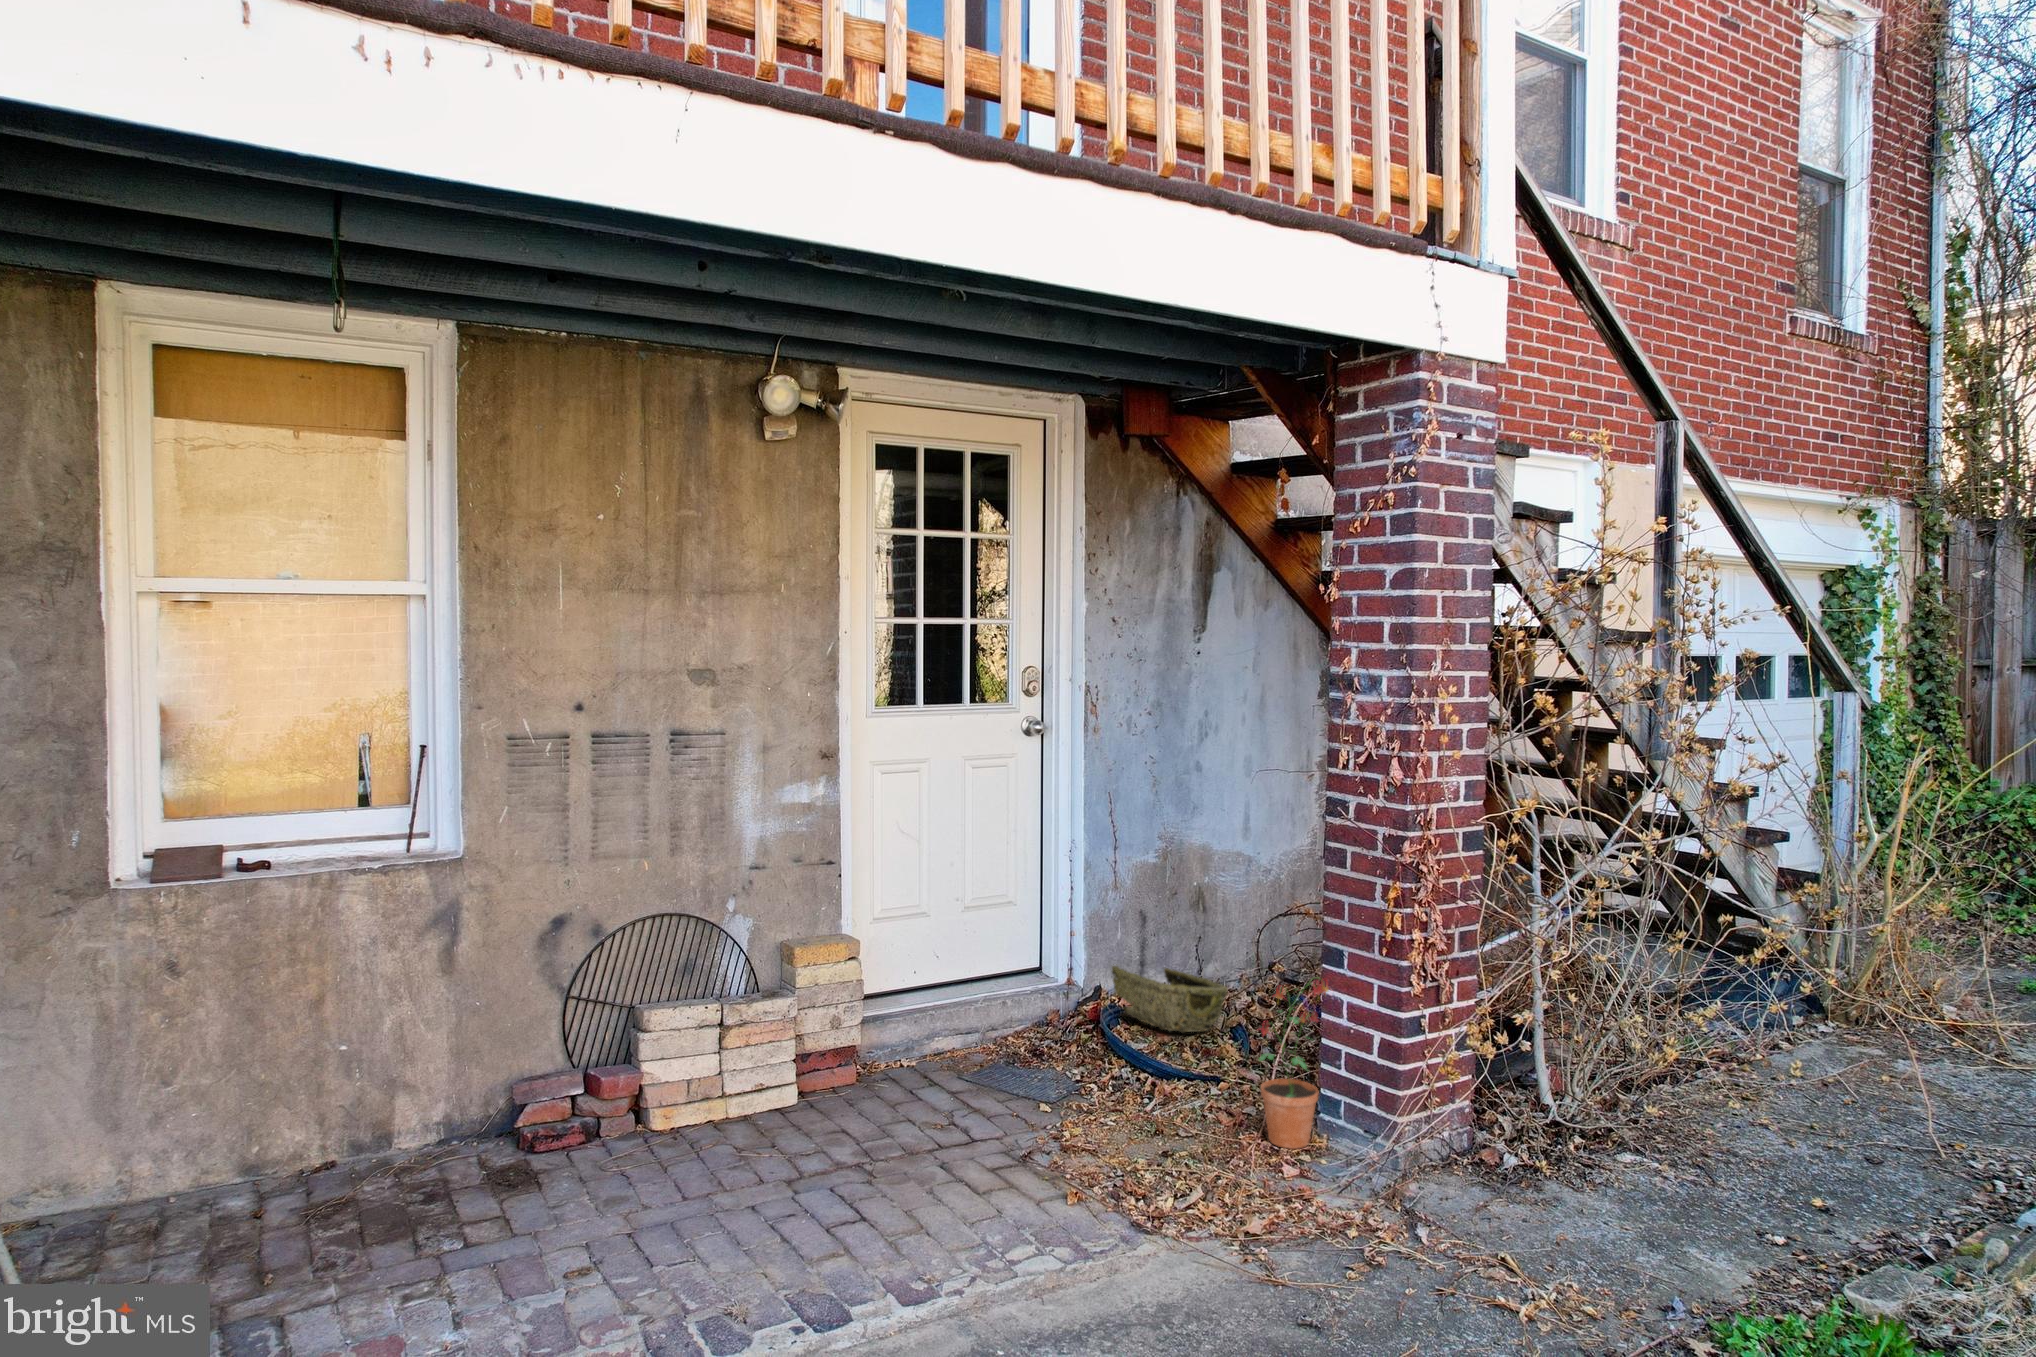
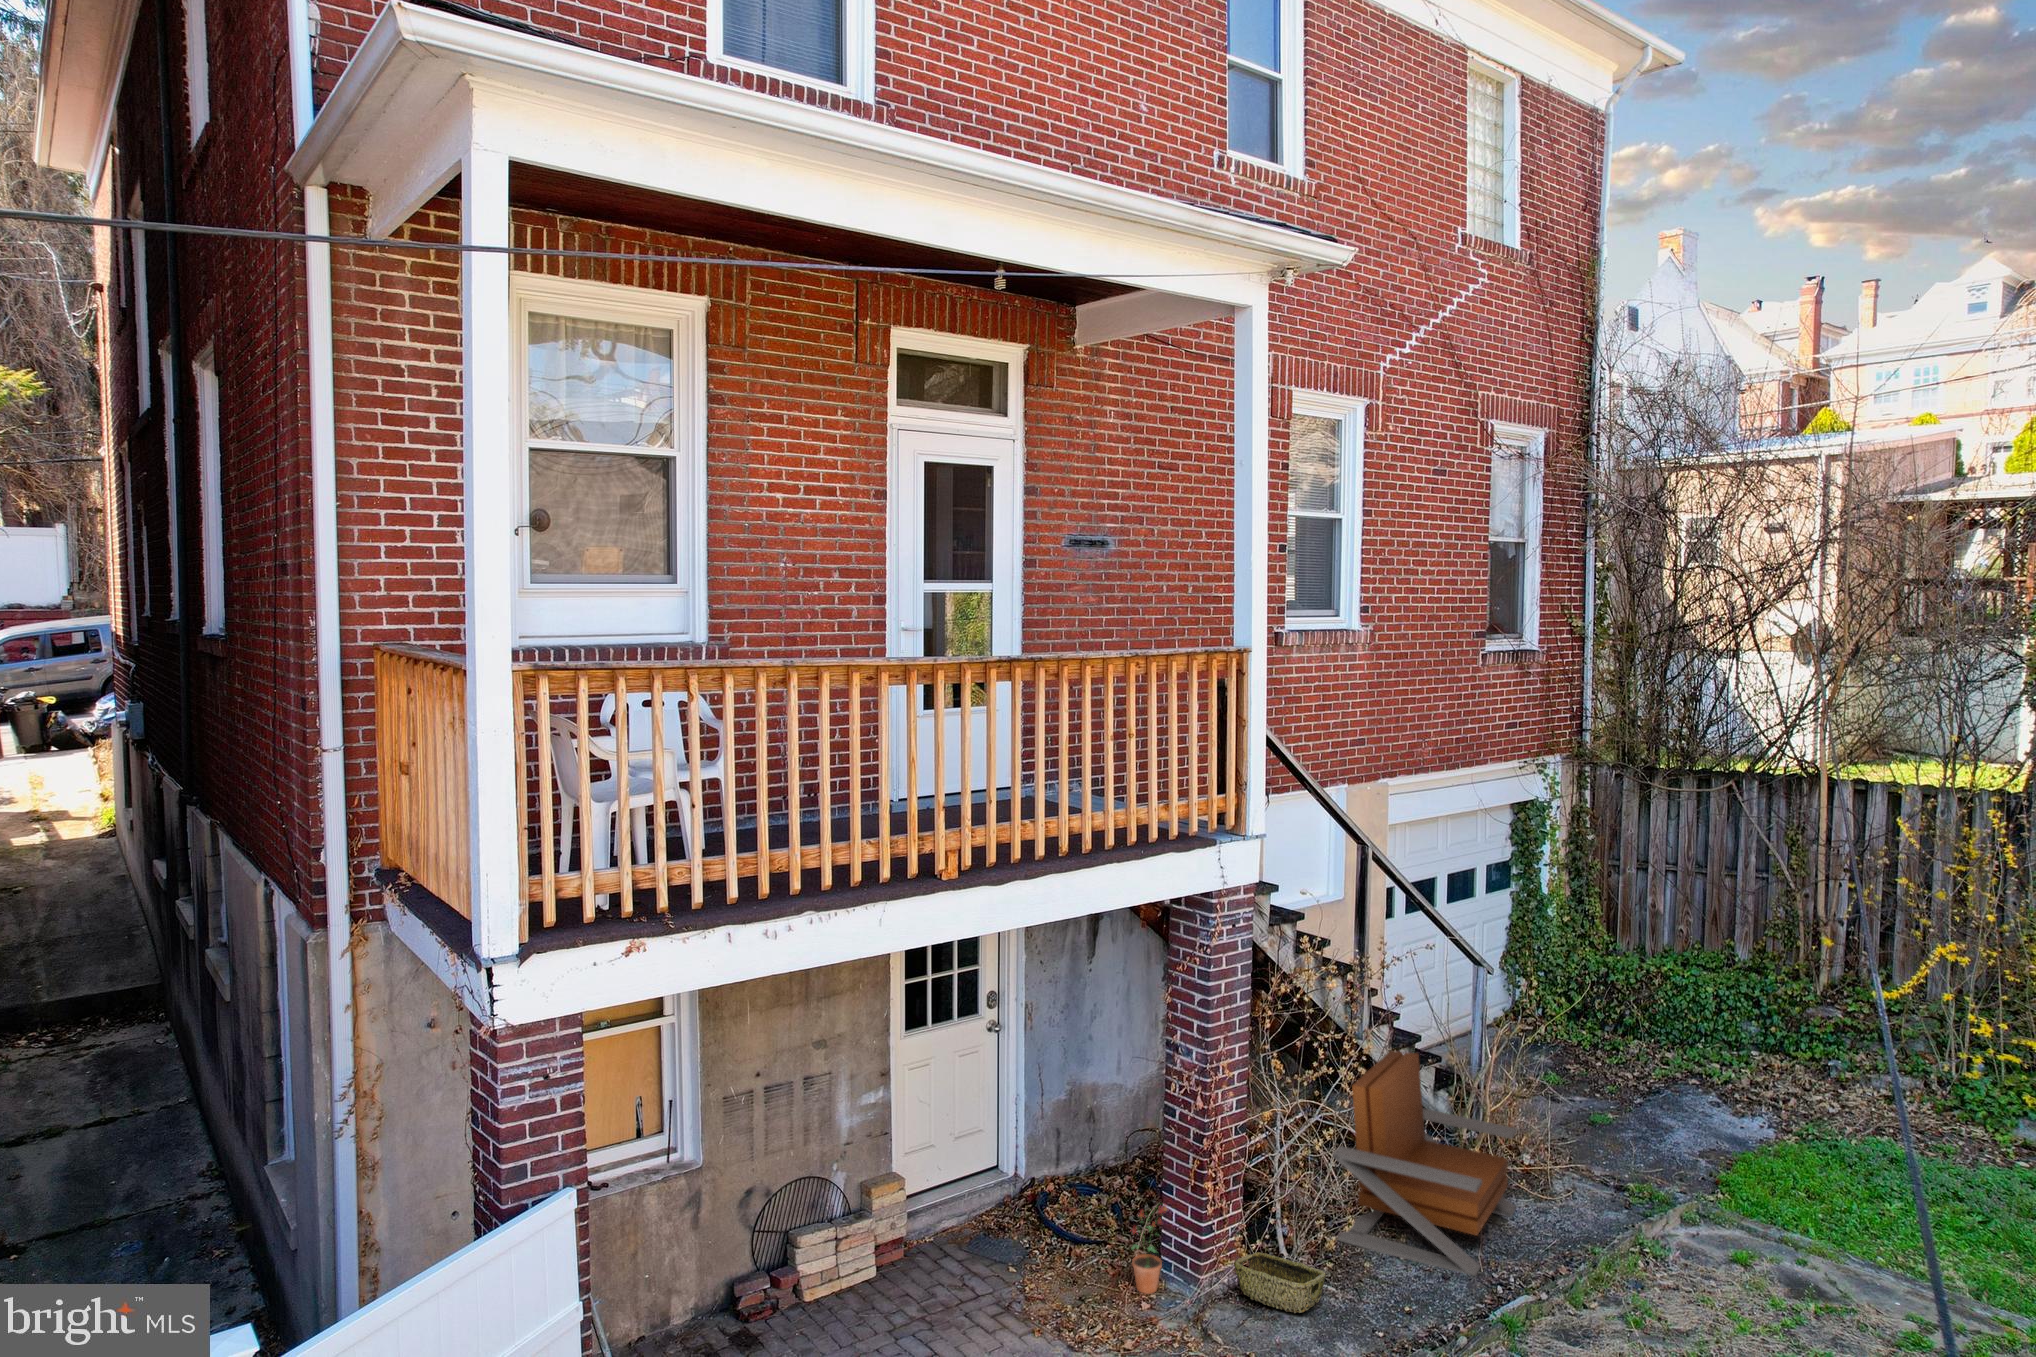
lounge chair: none [1639,788,1979,1159] -> present [1333,1051,1517,1276]
woven basket: present [1112,966,1228,1032] -> present [1234,1252,1325,1313]

